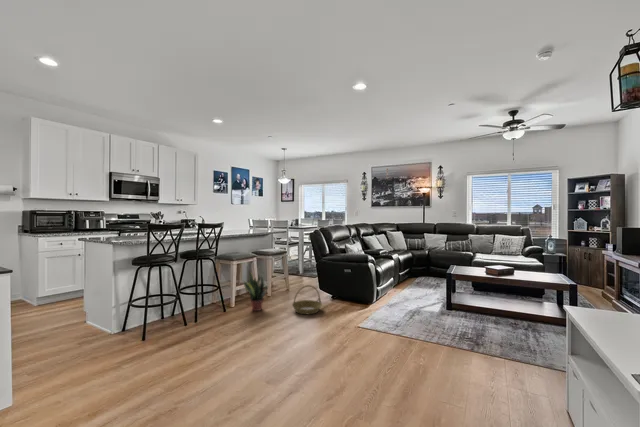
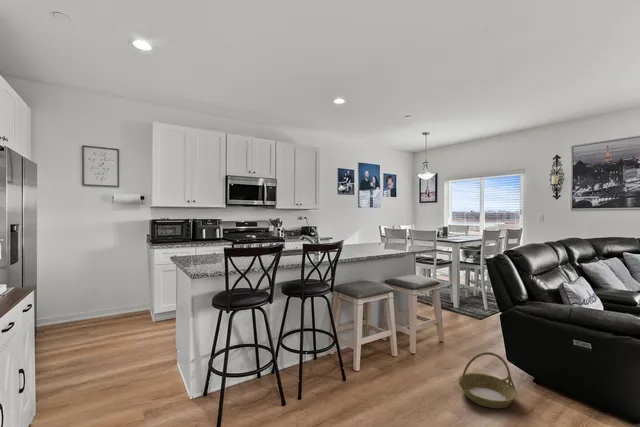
potted plant: present [244,273,265,311] -> none [377,314,420,380]

